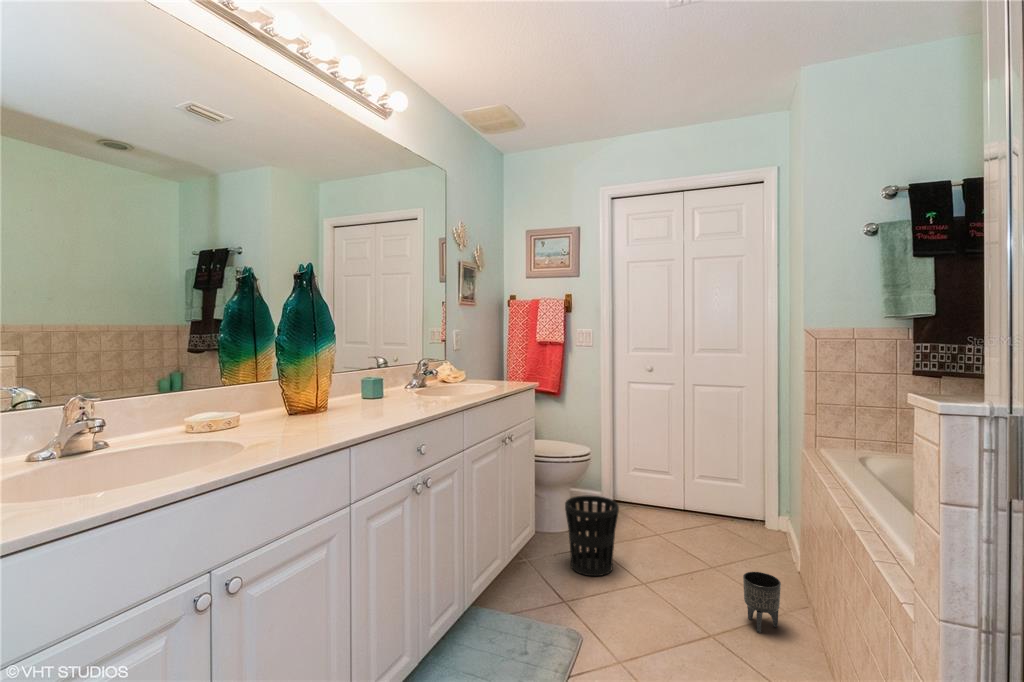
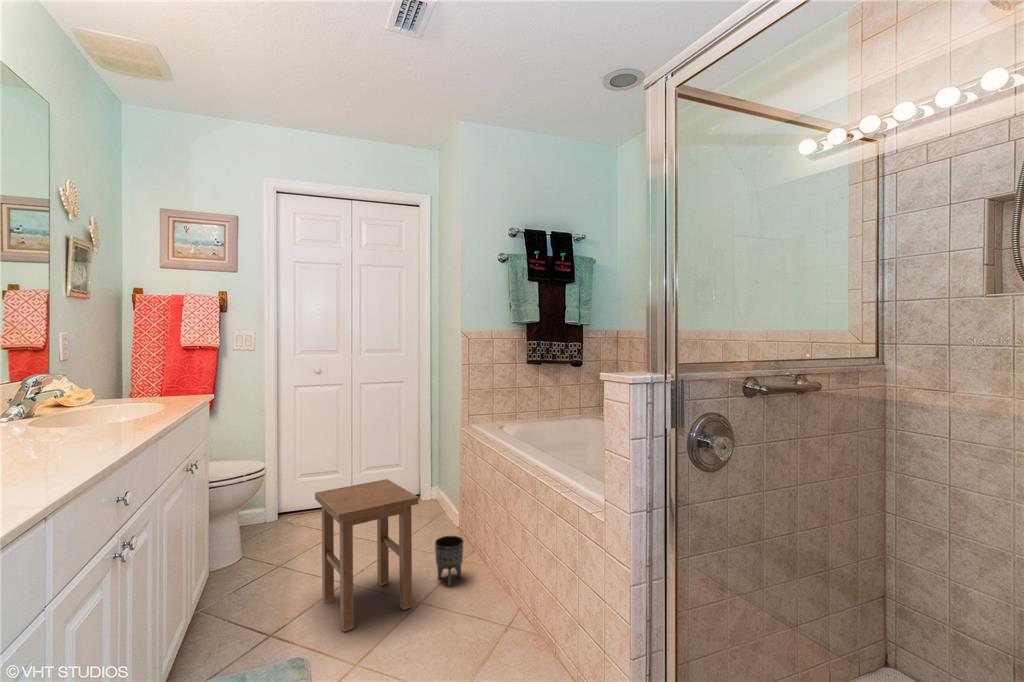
stool: none [617,487,713,636] -> present [315,479,418,632]
wastebasket: present [565,495,619,576] -> none [247,508,310,597]

